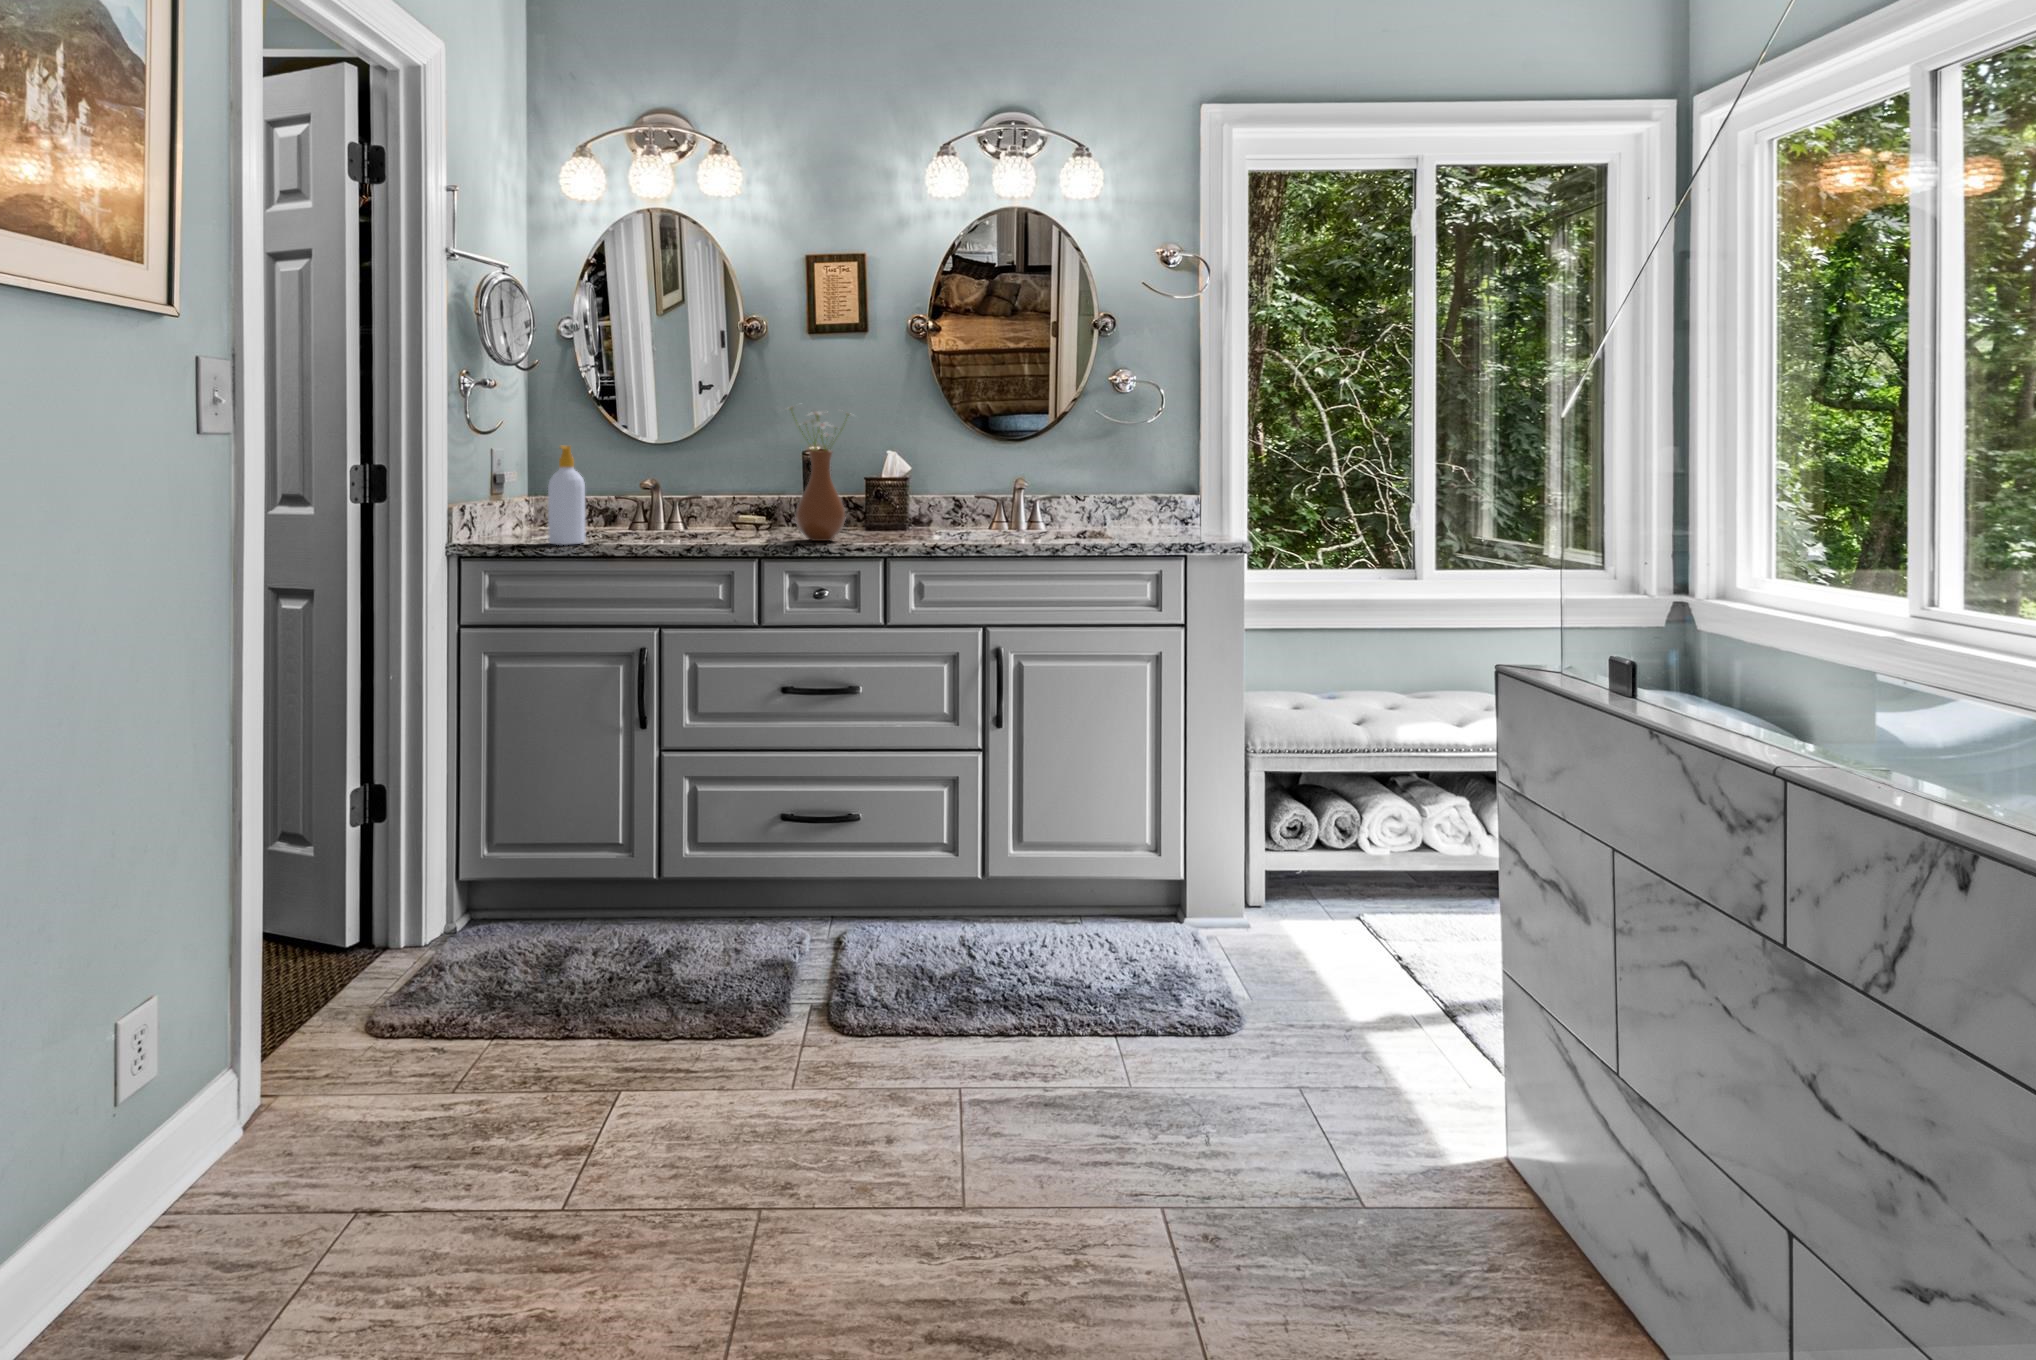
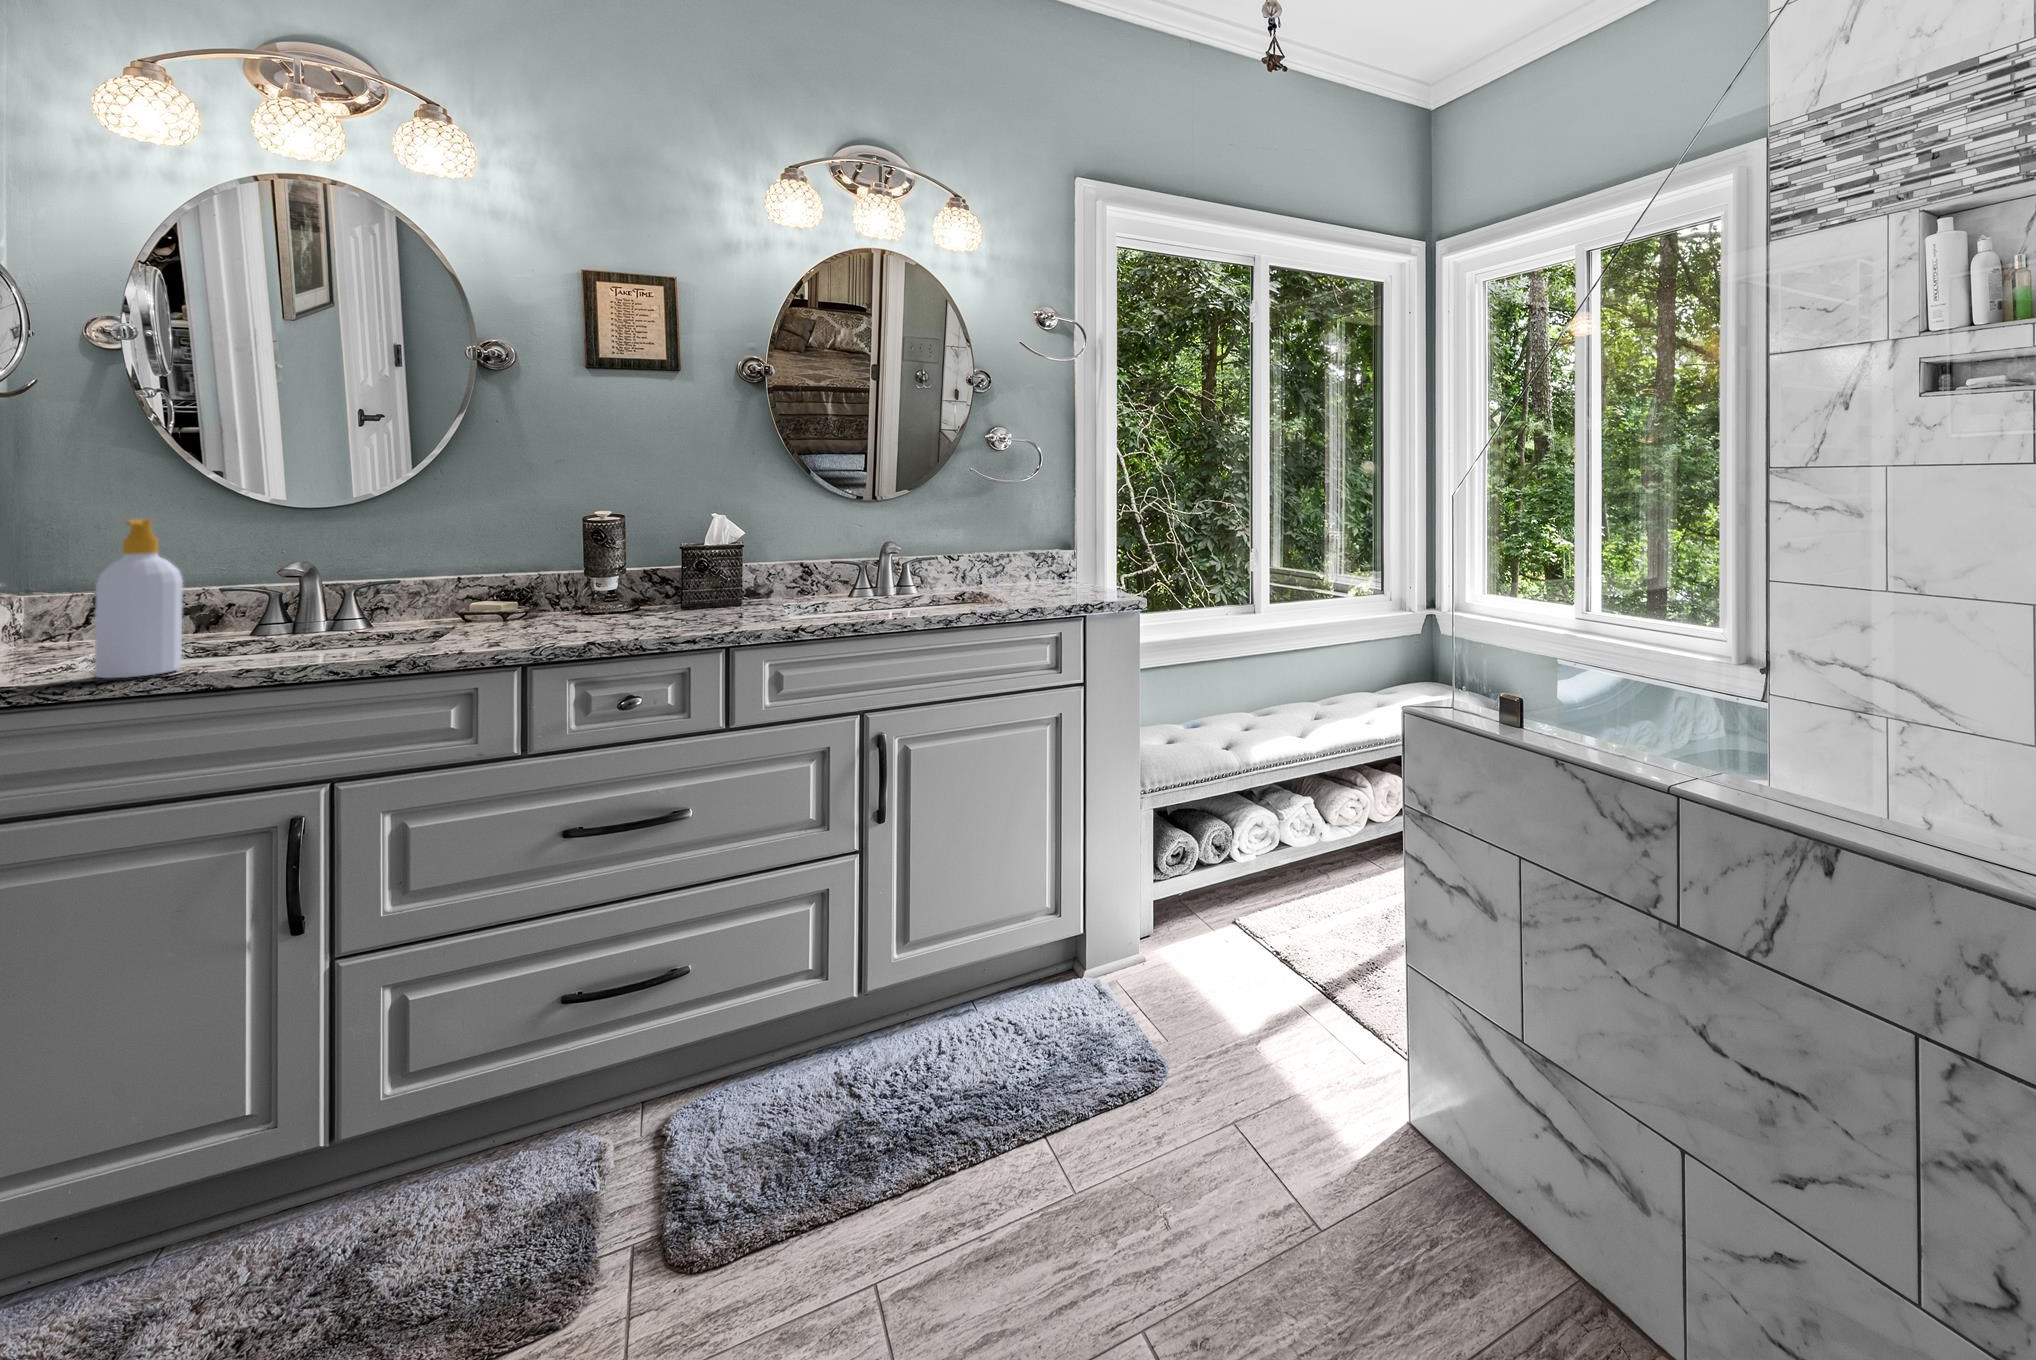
vase: present [787,407,851,541] -> none [557,455,687,631]

